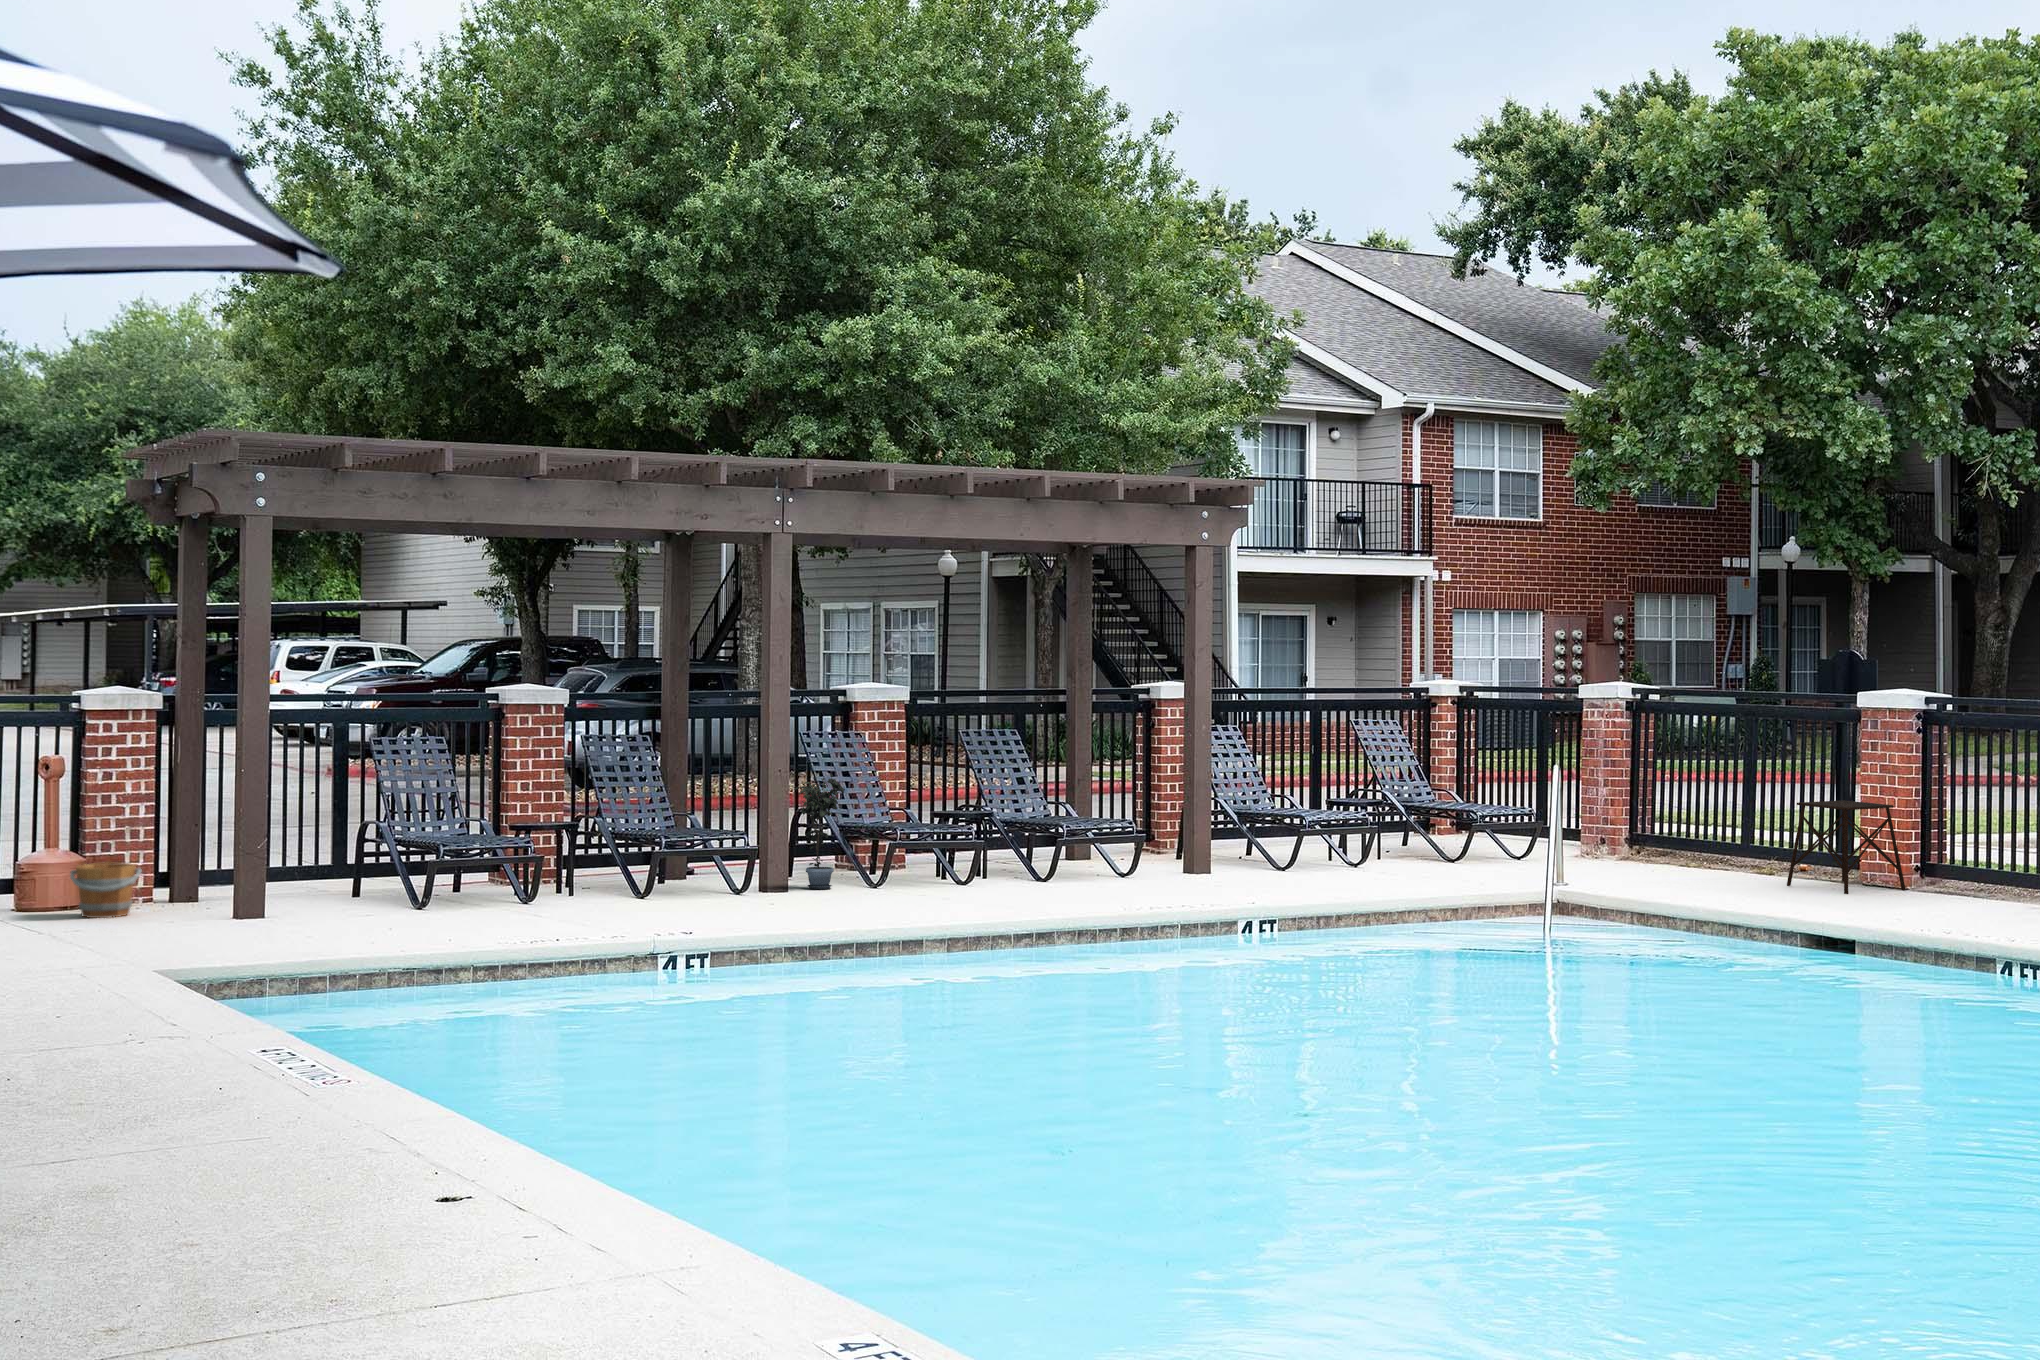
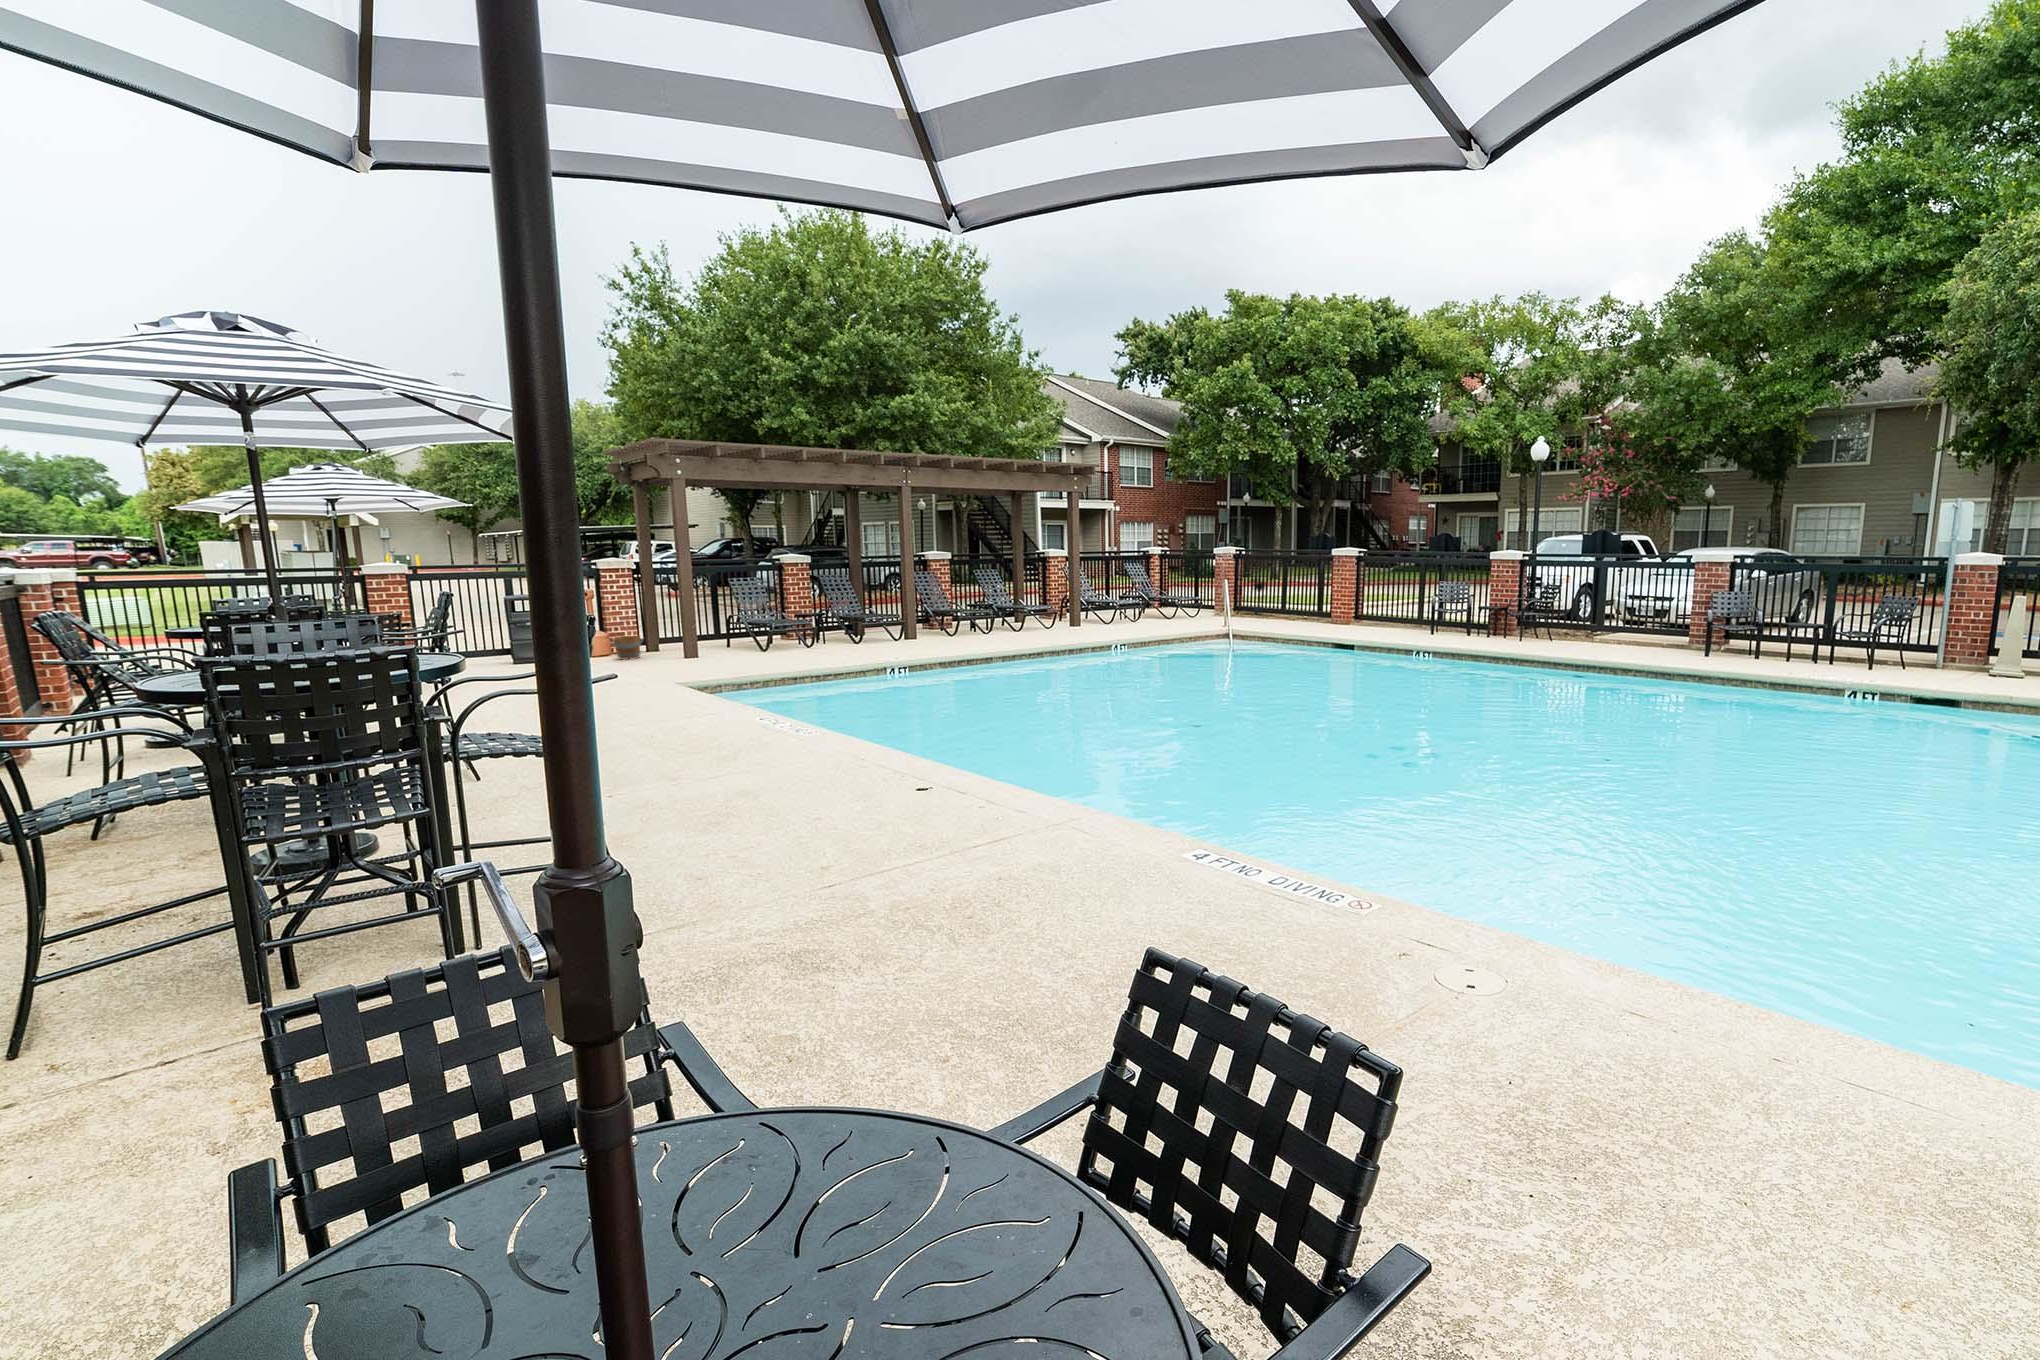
potted plant: present [795,774,845,889] -> present [1252,579,1266,614]
side table: present [1787,800,1906,894] -> none [1285,588,1326,622]

